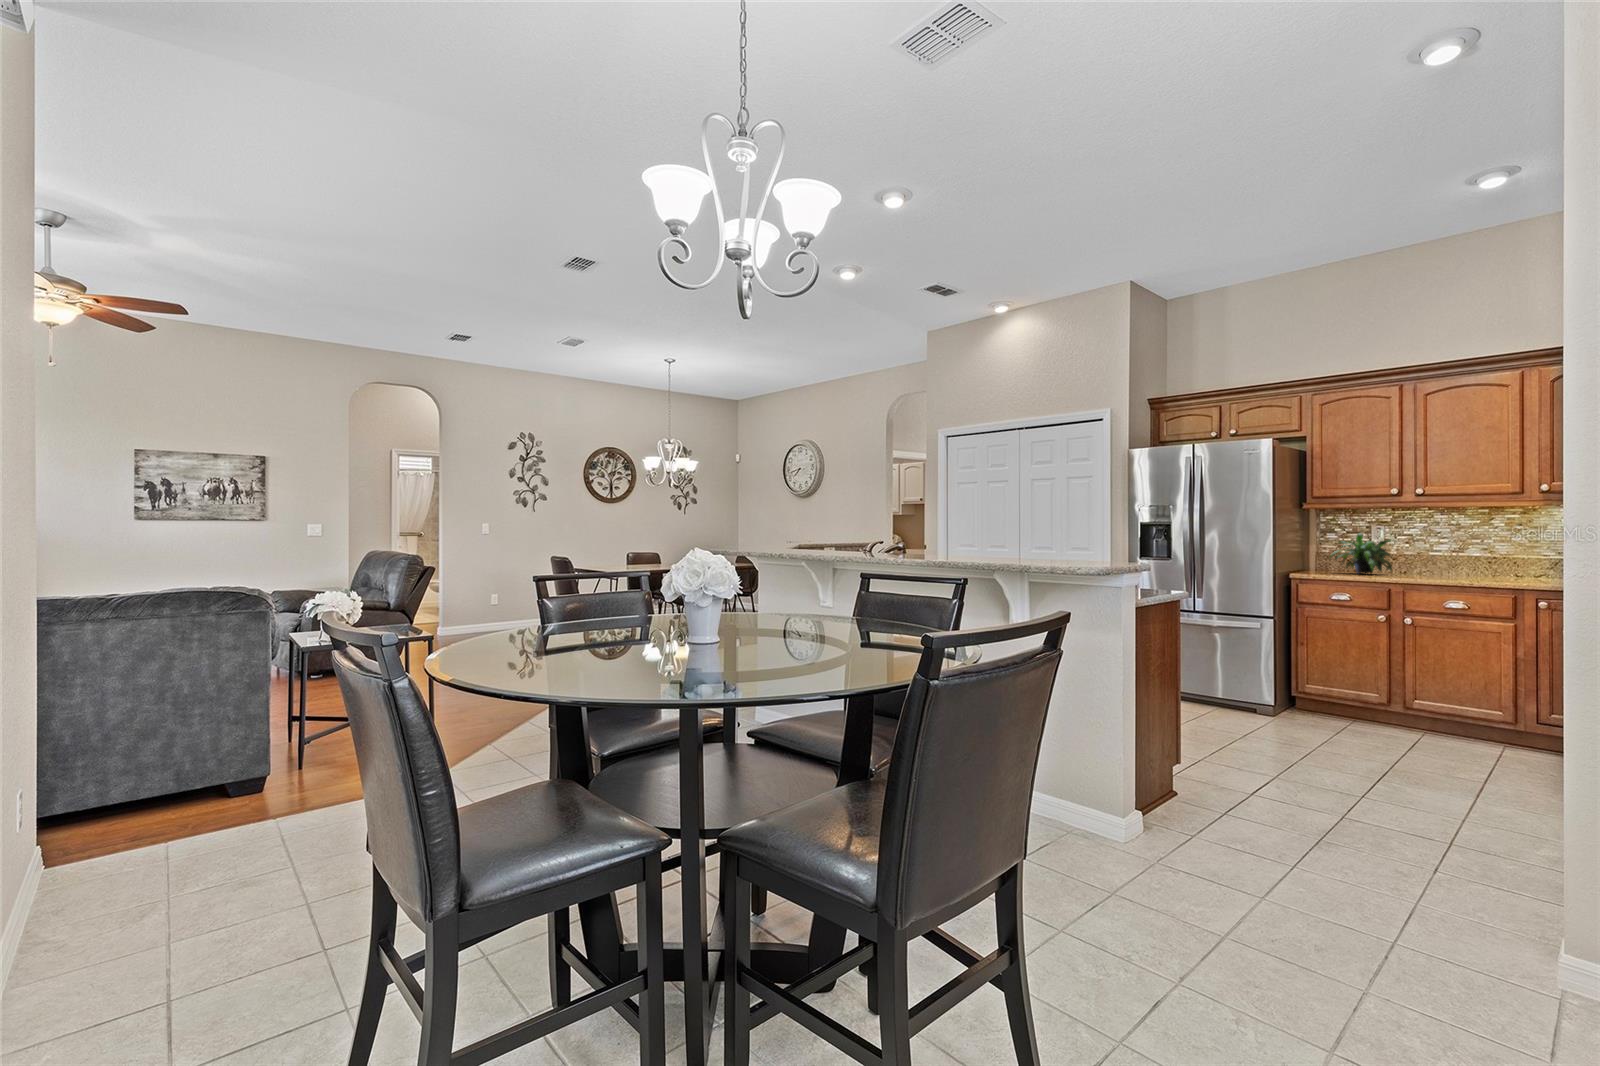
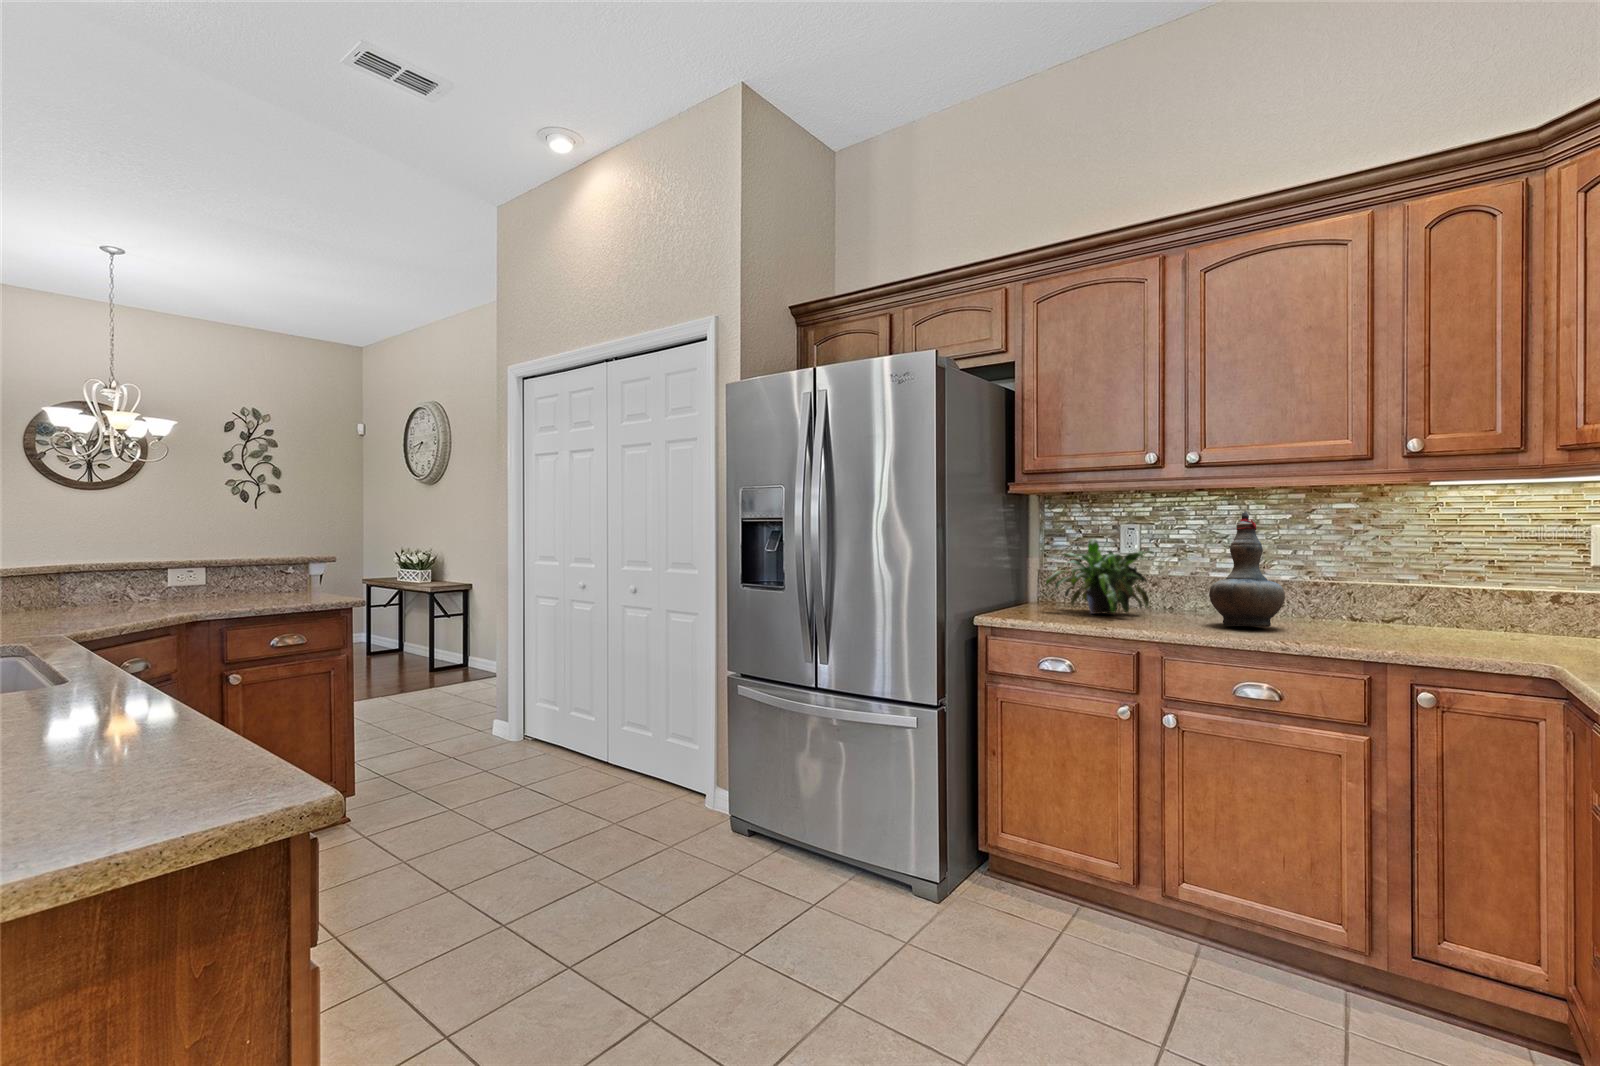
decorative vase: none [1430,518,1473,577] -> present [1209,512,1285,627]

